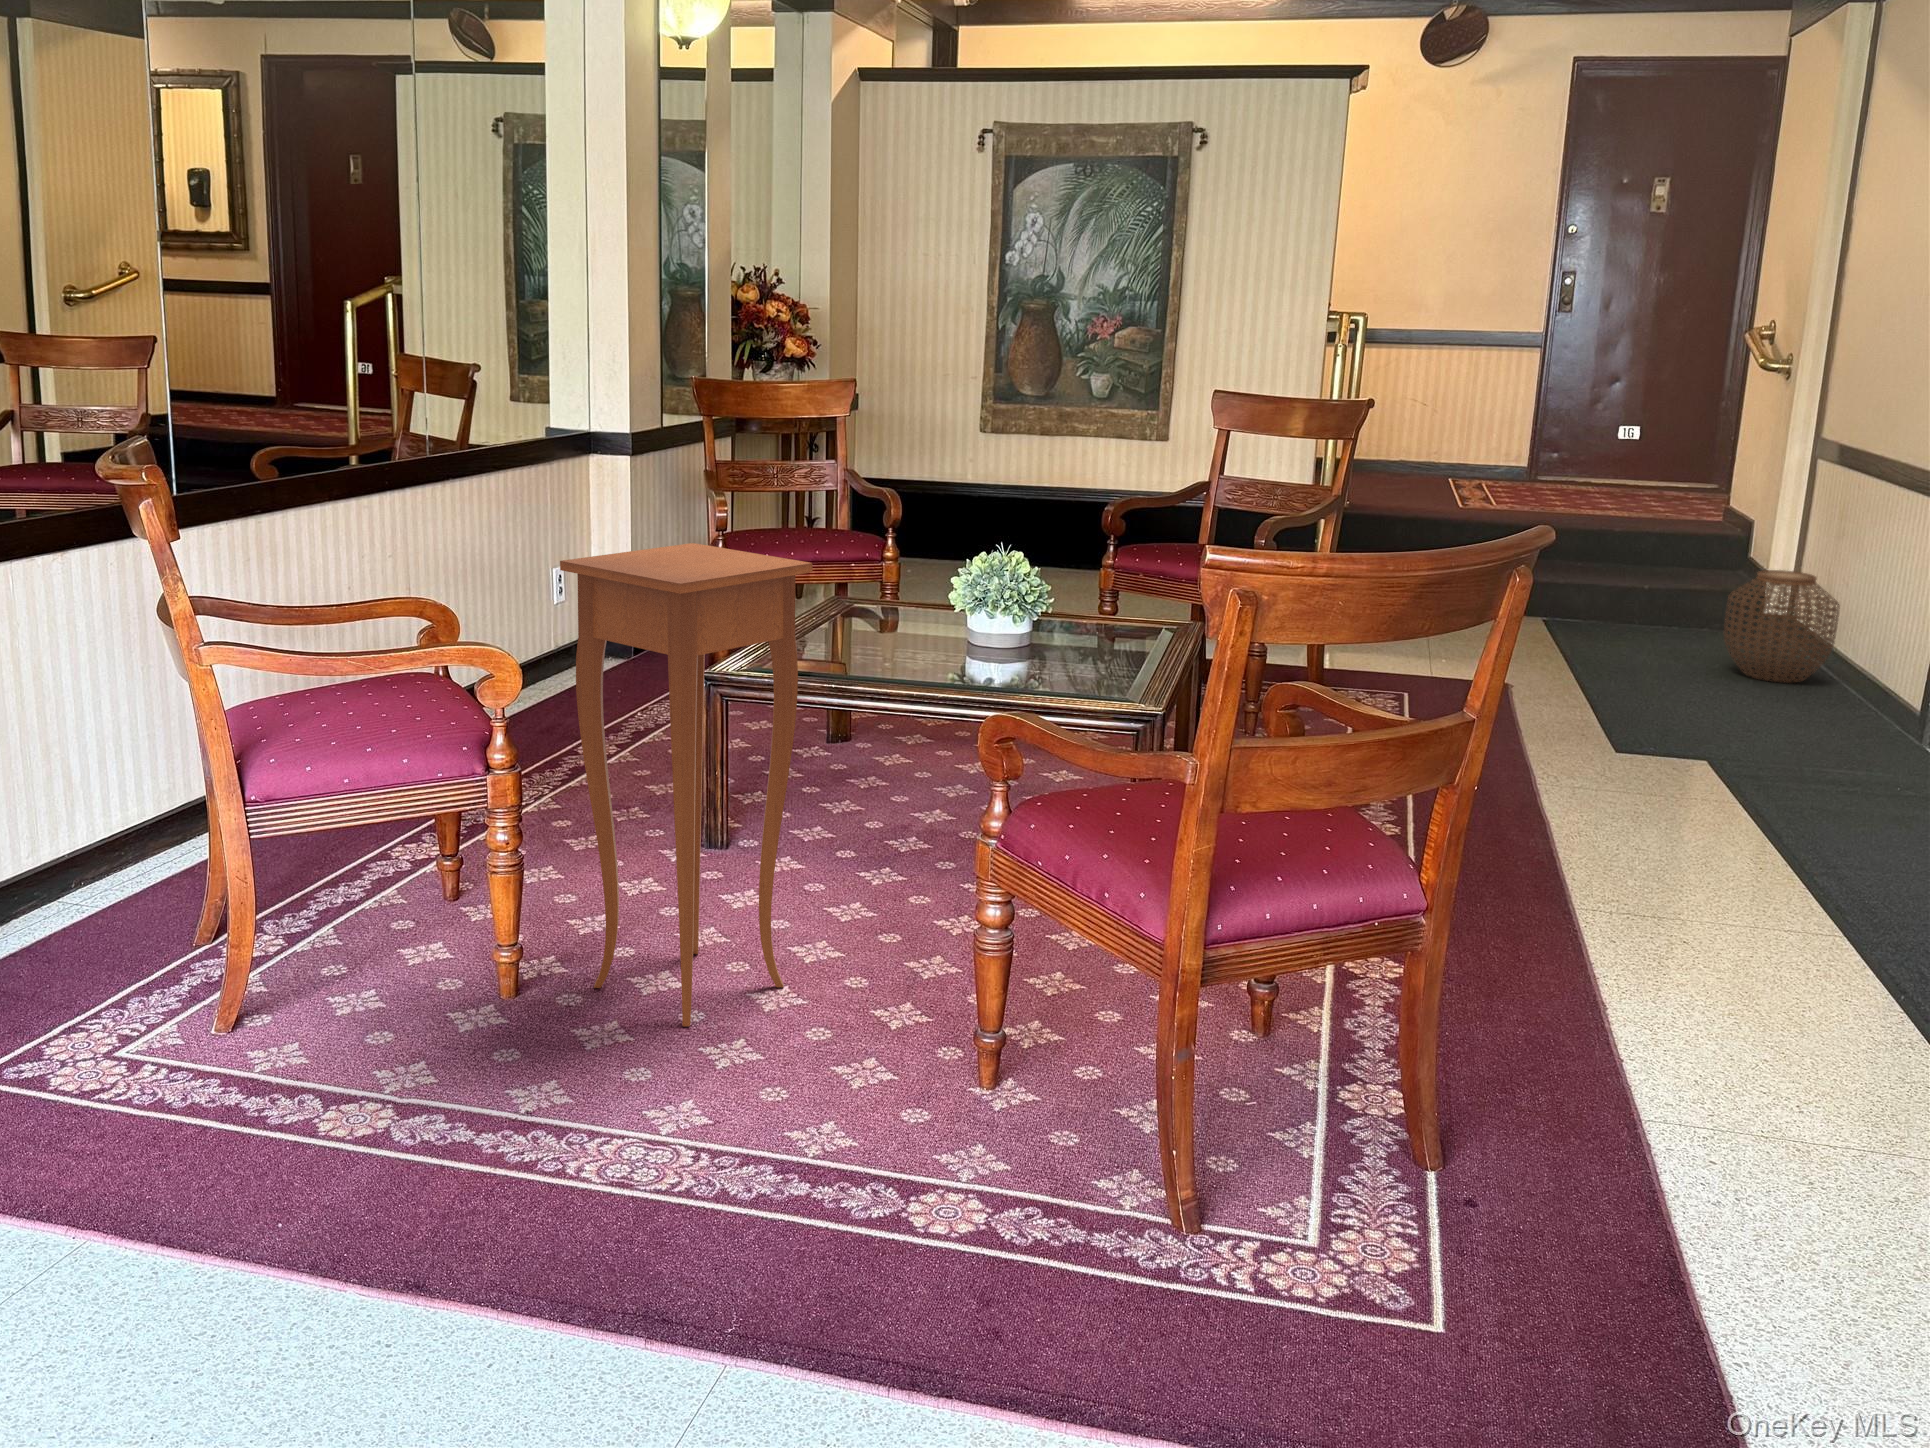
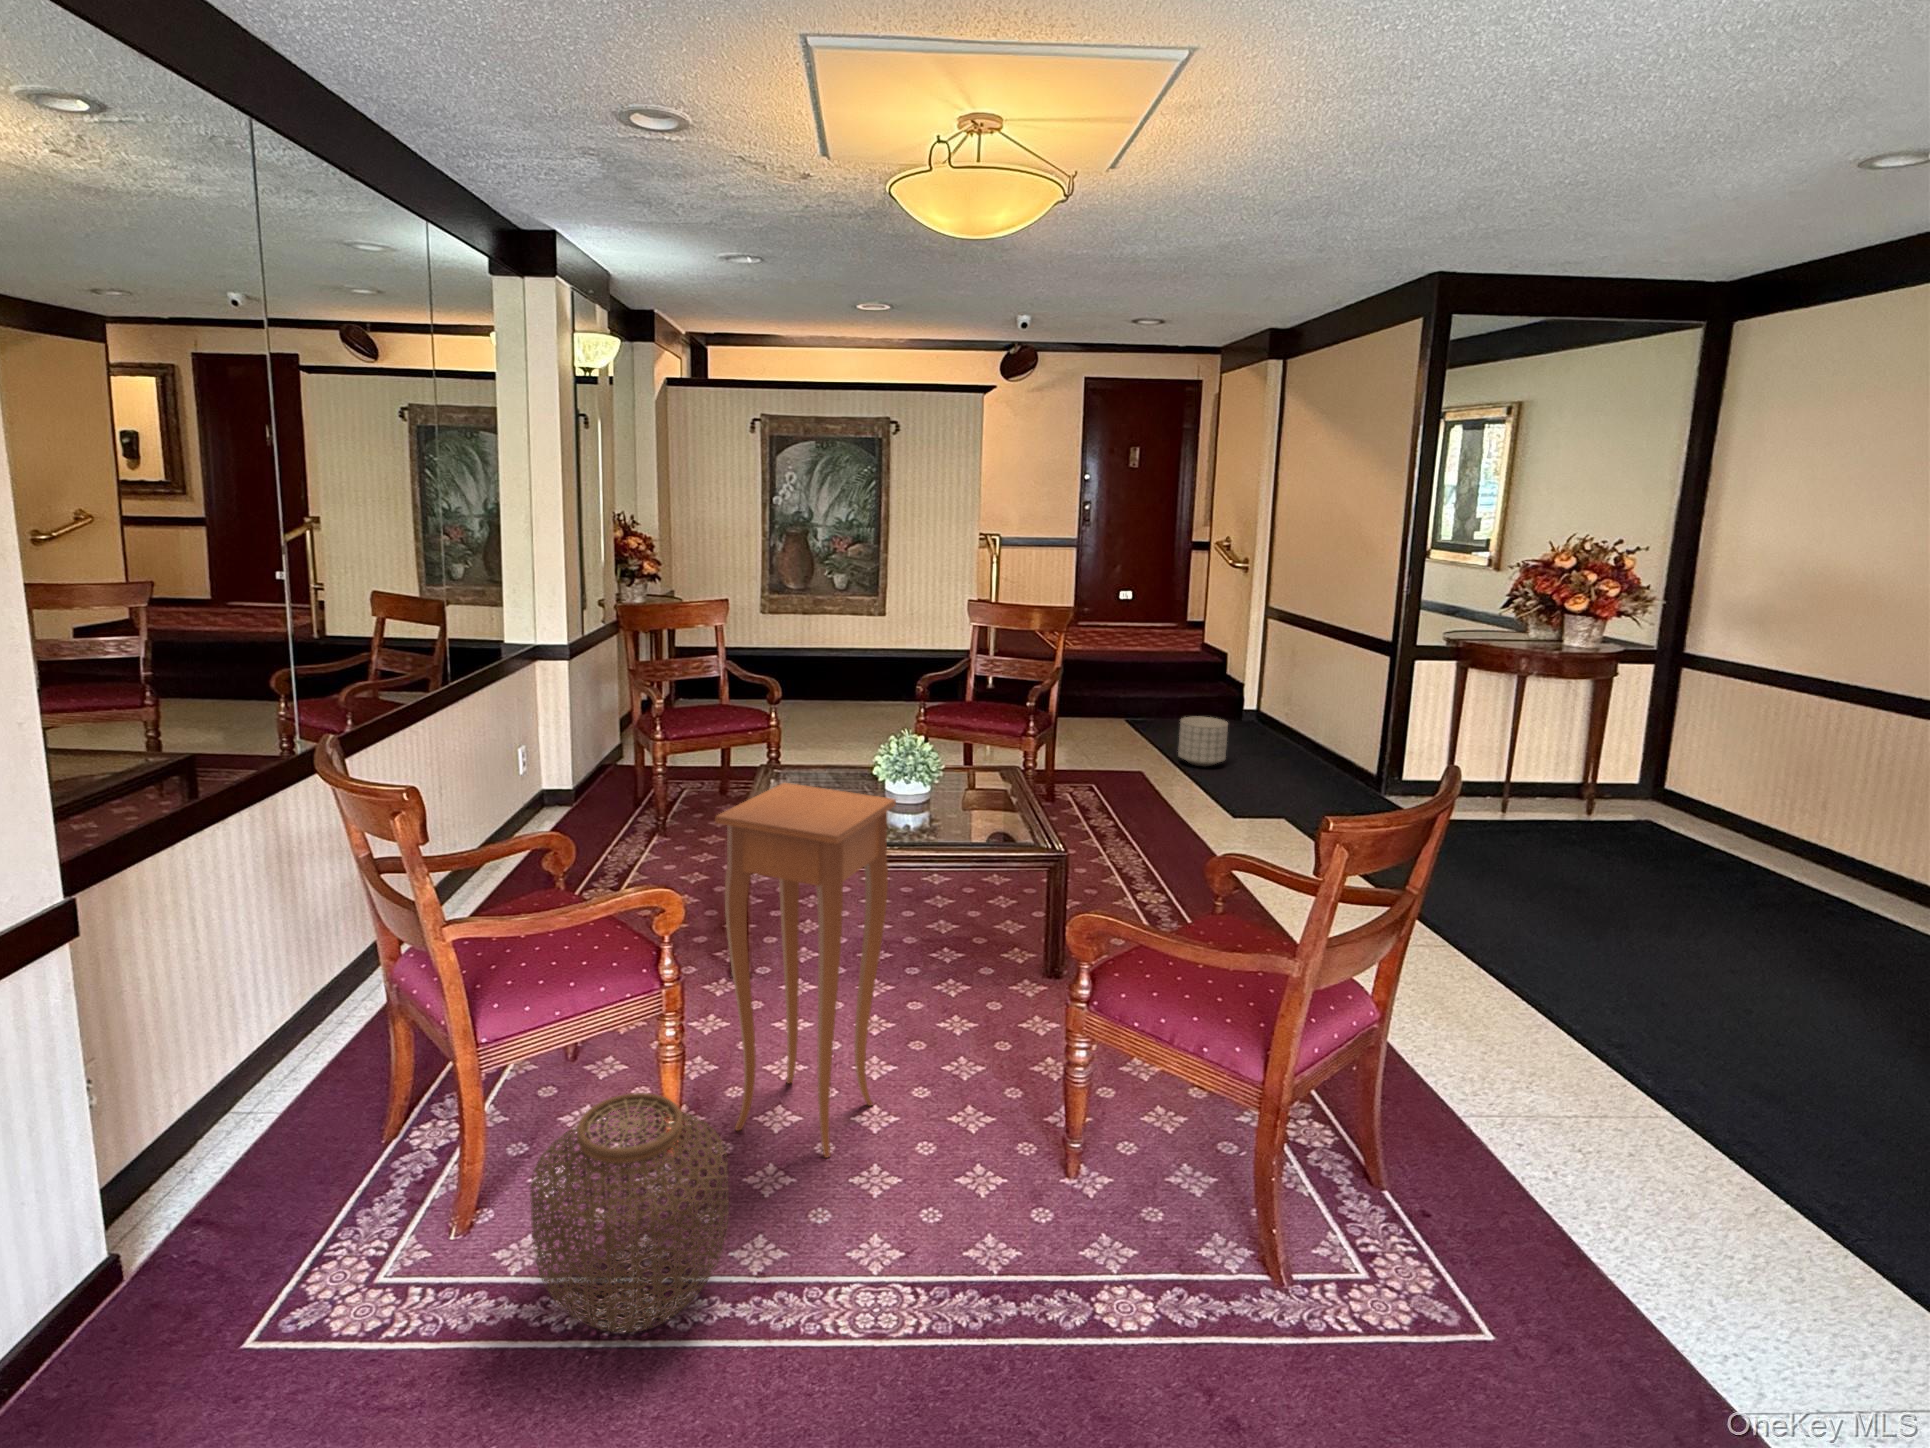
woven basket: present [1724,570,1840,682] -> present [531,1093,729,1333]
planter: none [1587,602,1676,683] -> present [1178,716,1228,767]

